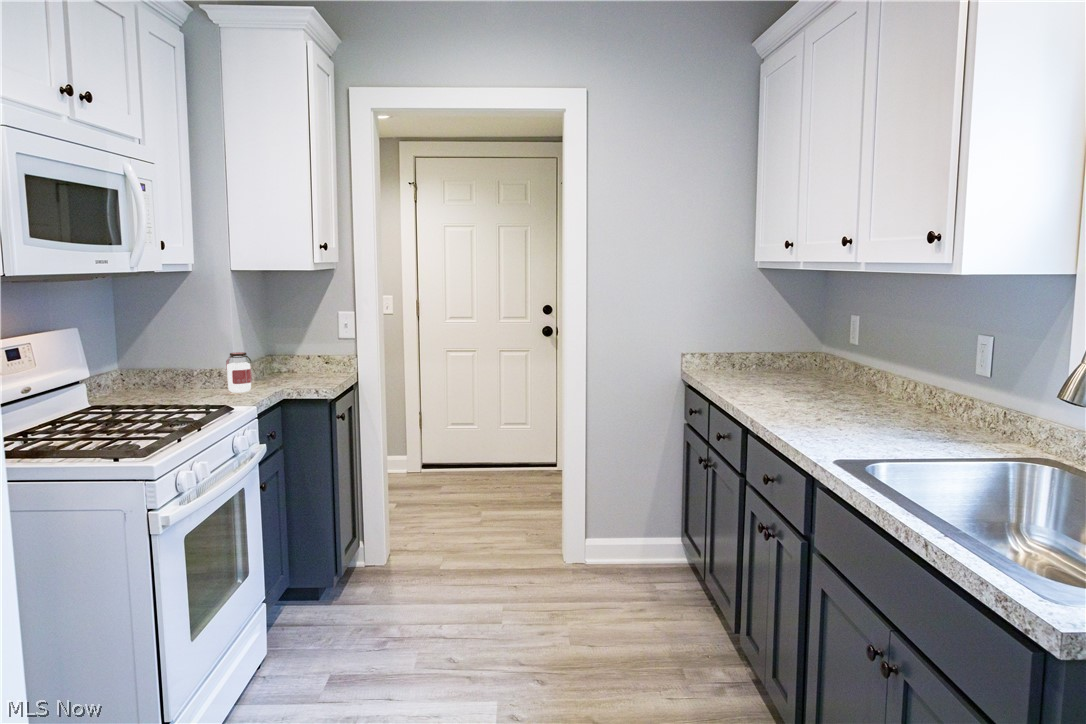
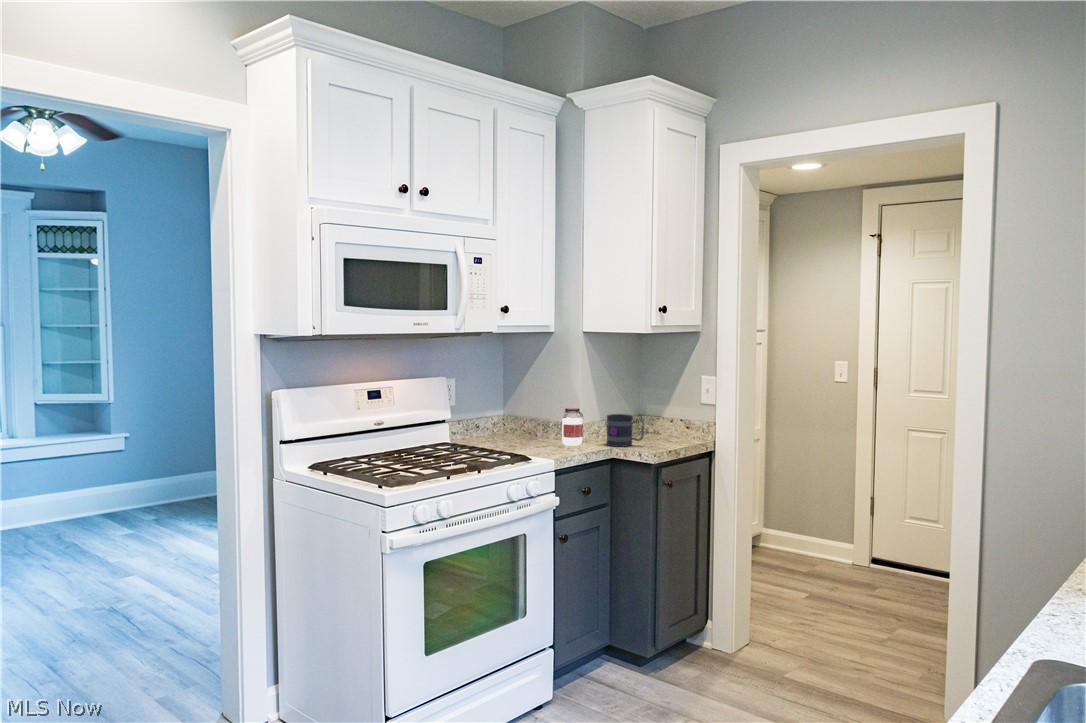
mug: none [268,355,309,388] -> present [606,414,645,447]

